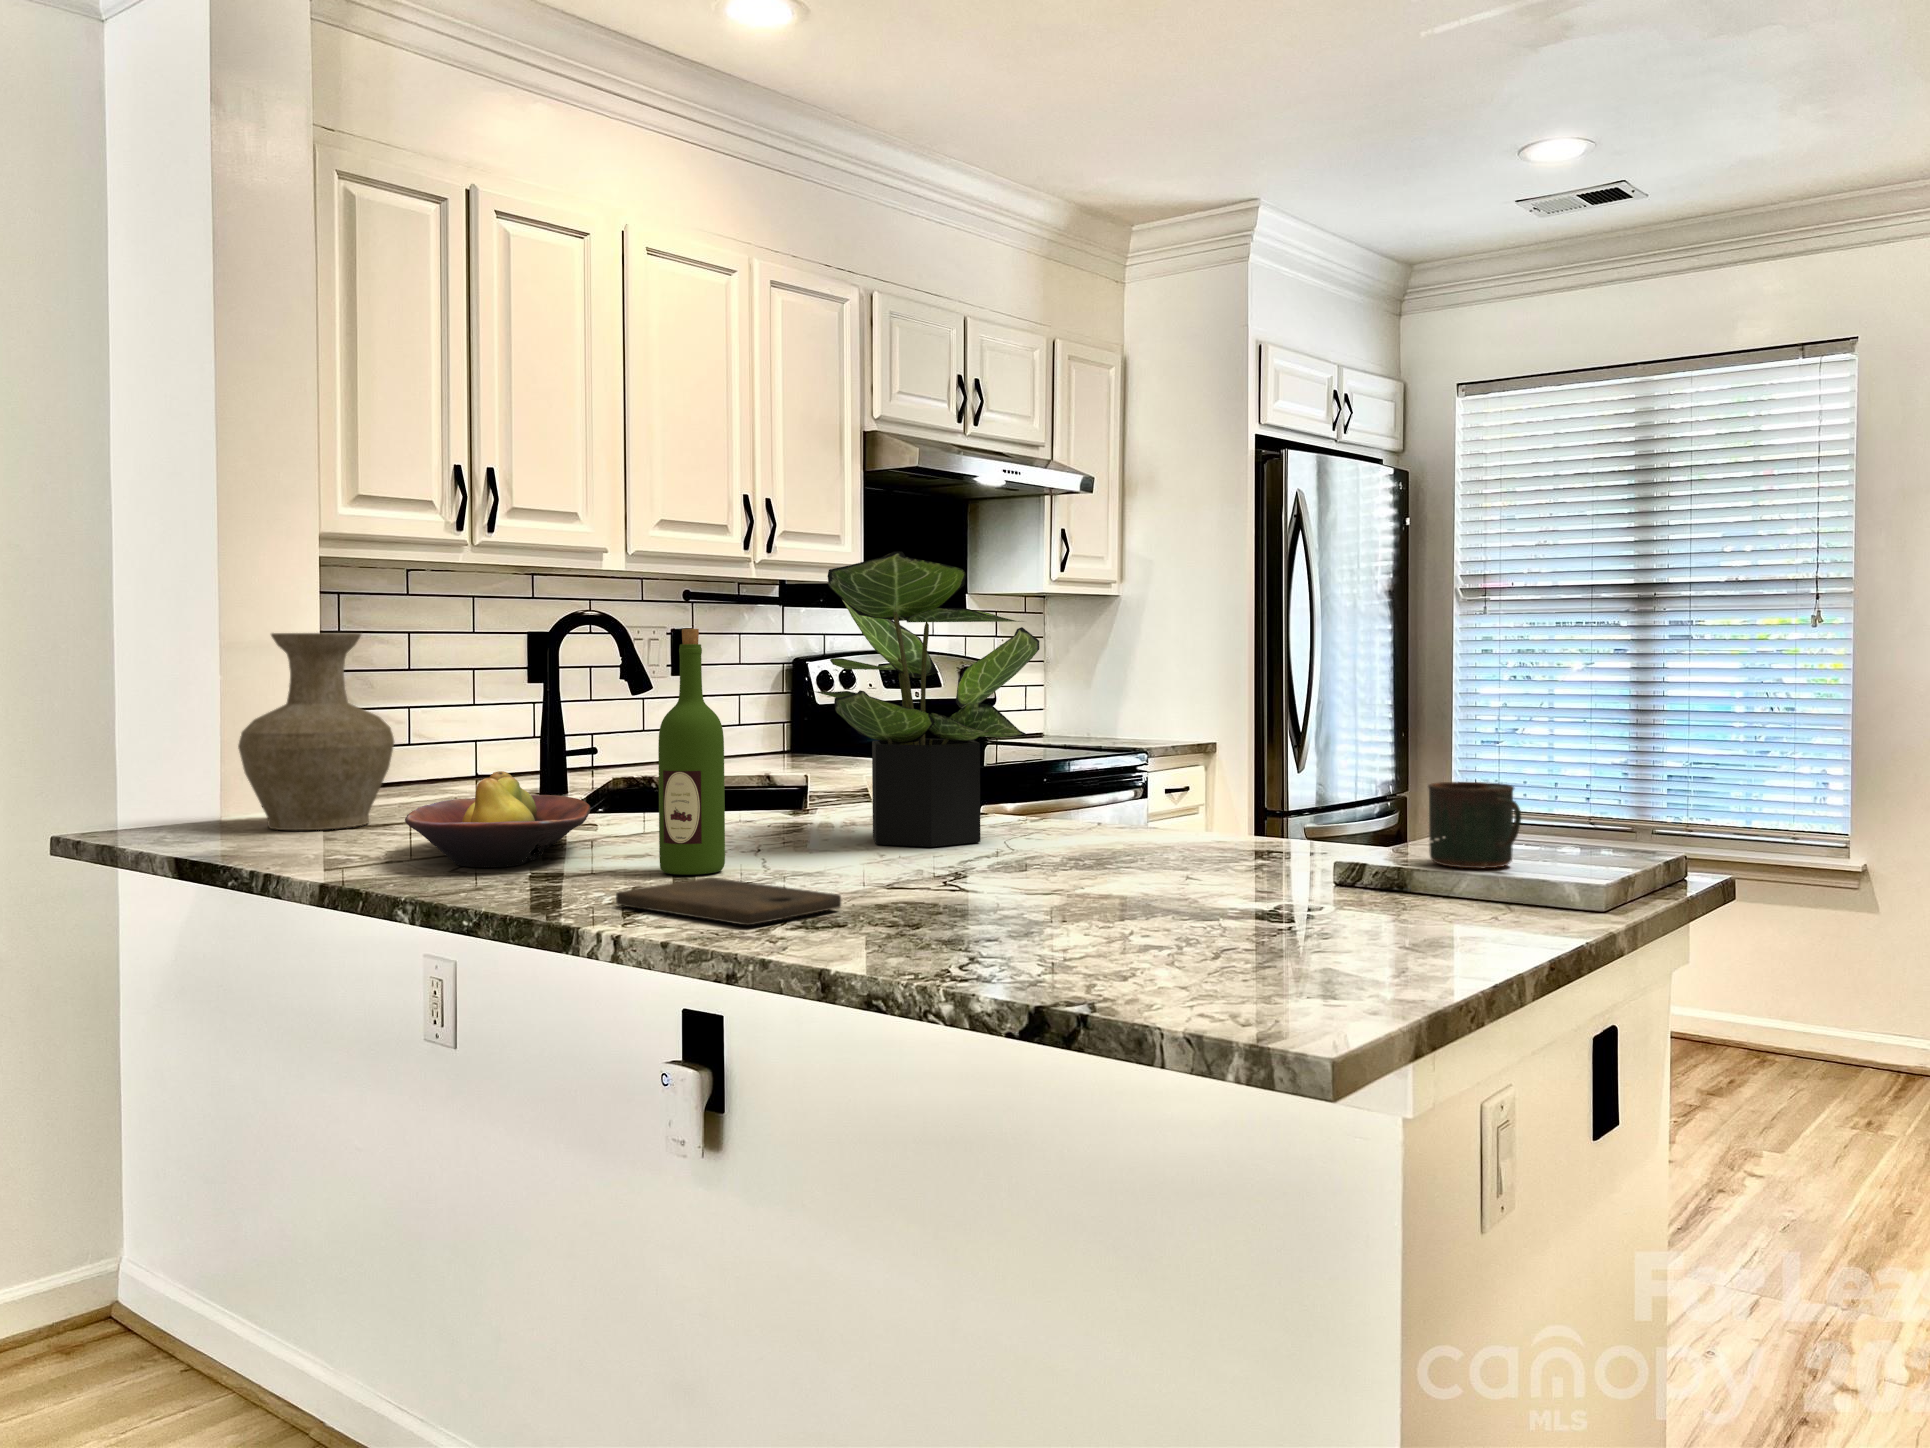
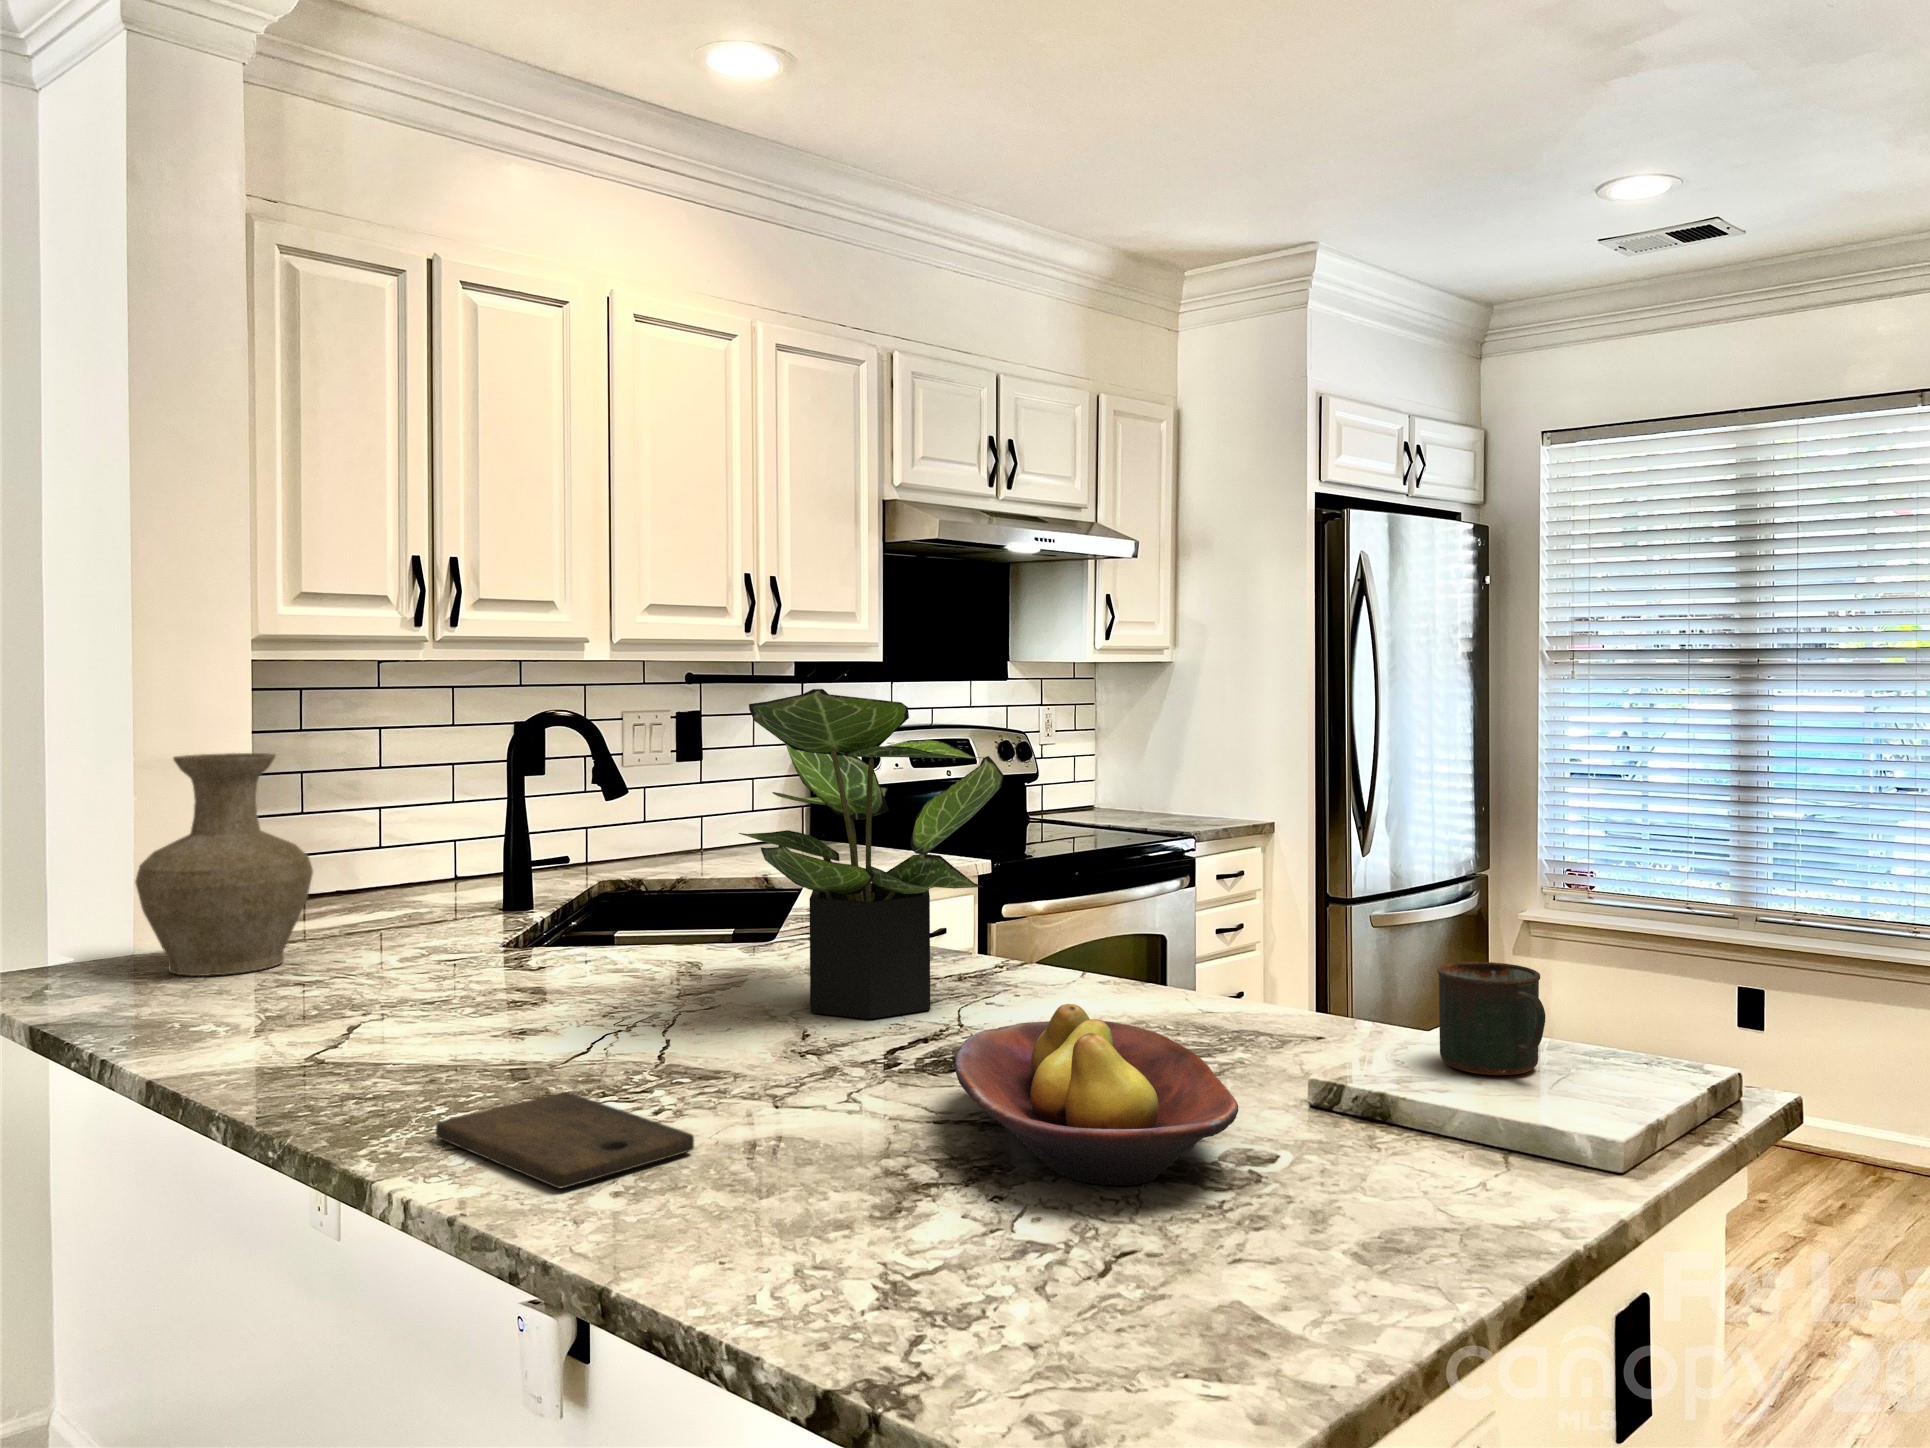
wine bottle: present [658,629,725,875] -> none [532,784,609,1073]
fruit bowl: present [405,771,590,867] -> present [954,1004,1238,1186]

